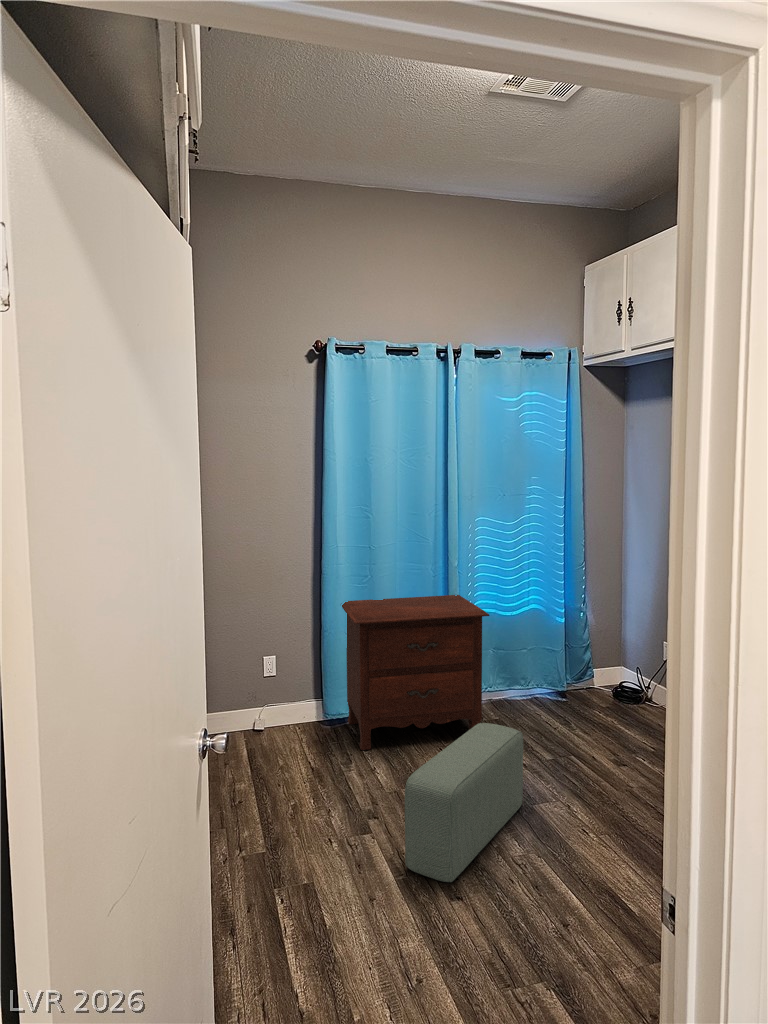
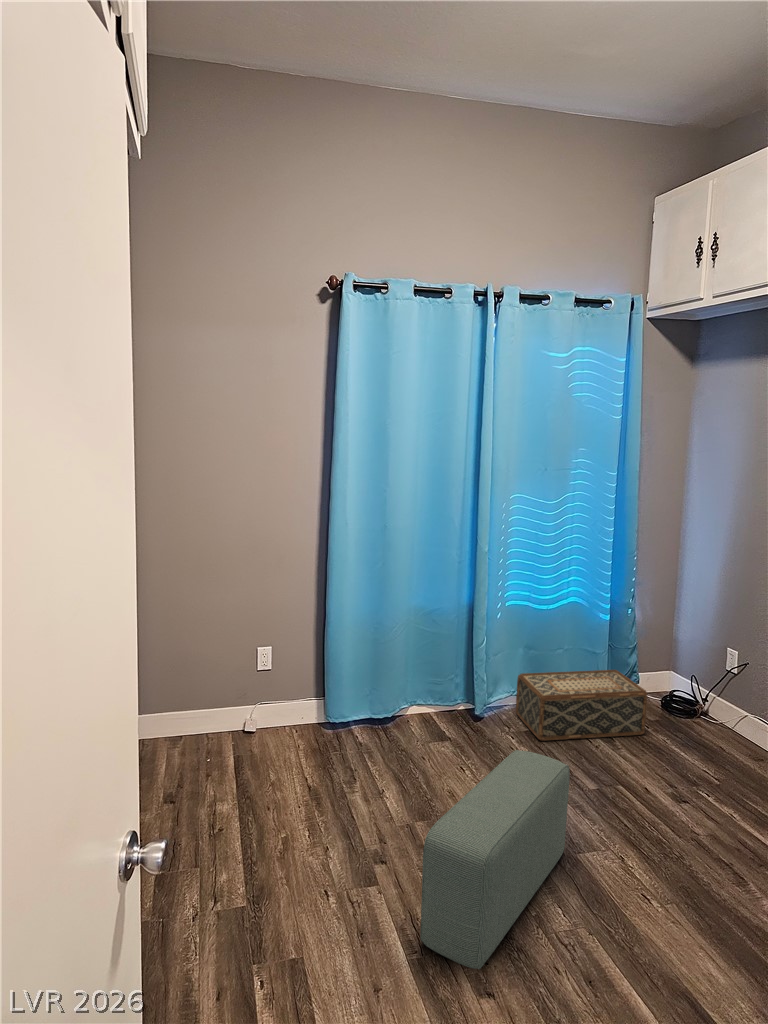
nightstand: present [342,595,490,750] -> none [350,584,528,765]
woven basket: none [487,665,597,726] -> present [516,670,647,741]

